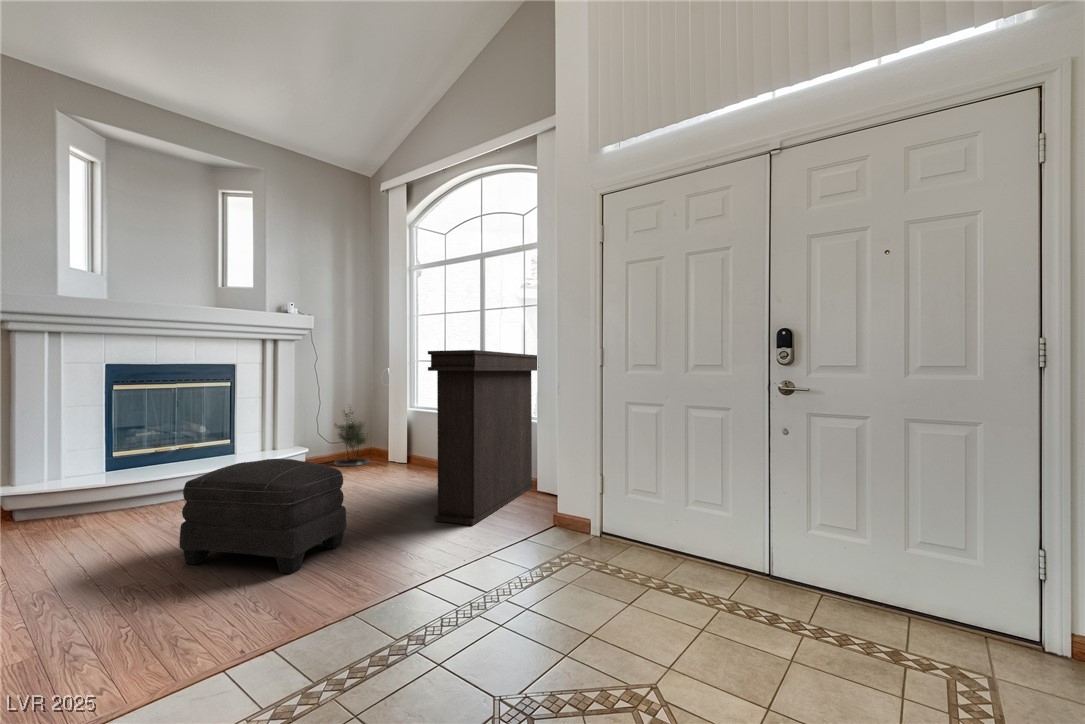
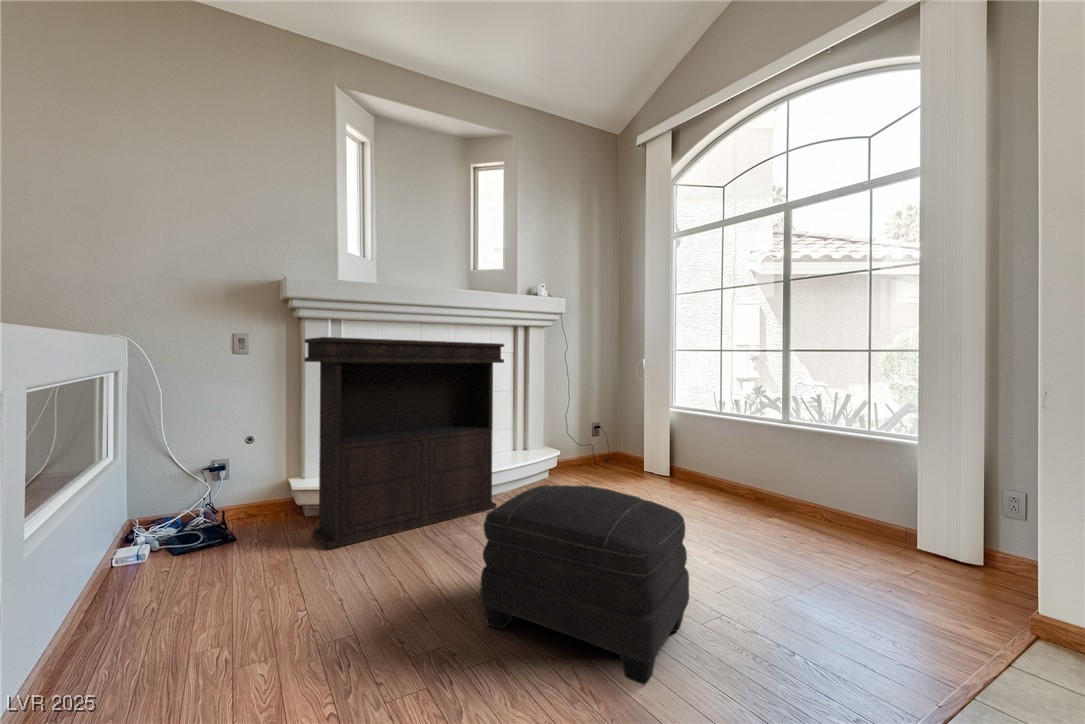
console table: present [428,350,537,525] -> present [304,337,504,549]
potted tree: present [335,405,369,466] -> none [582,400,623,473]

